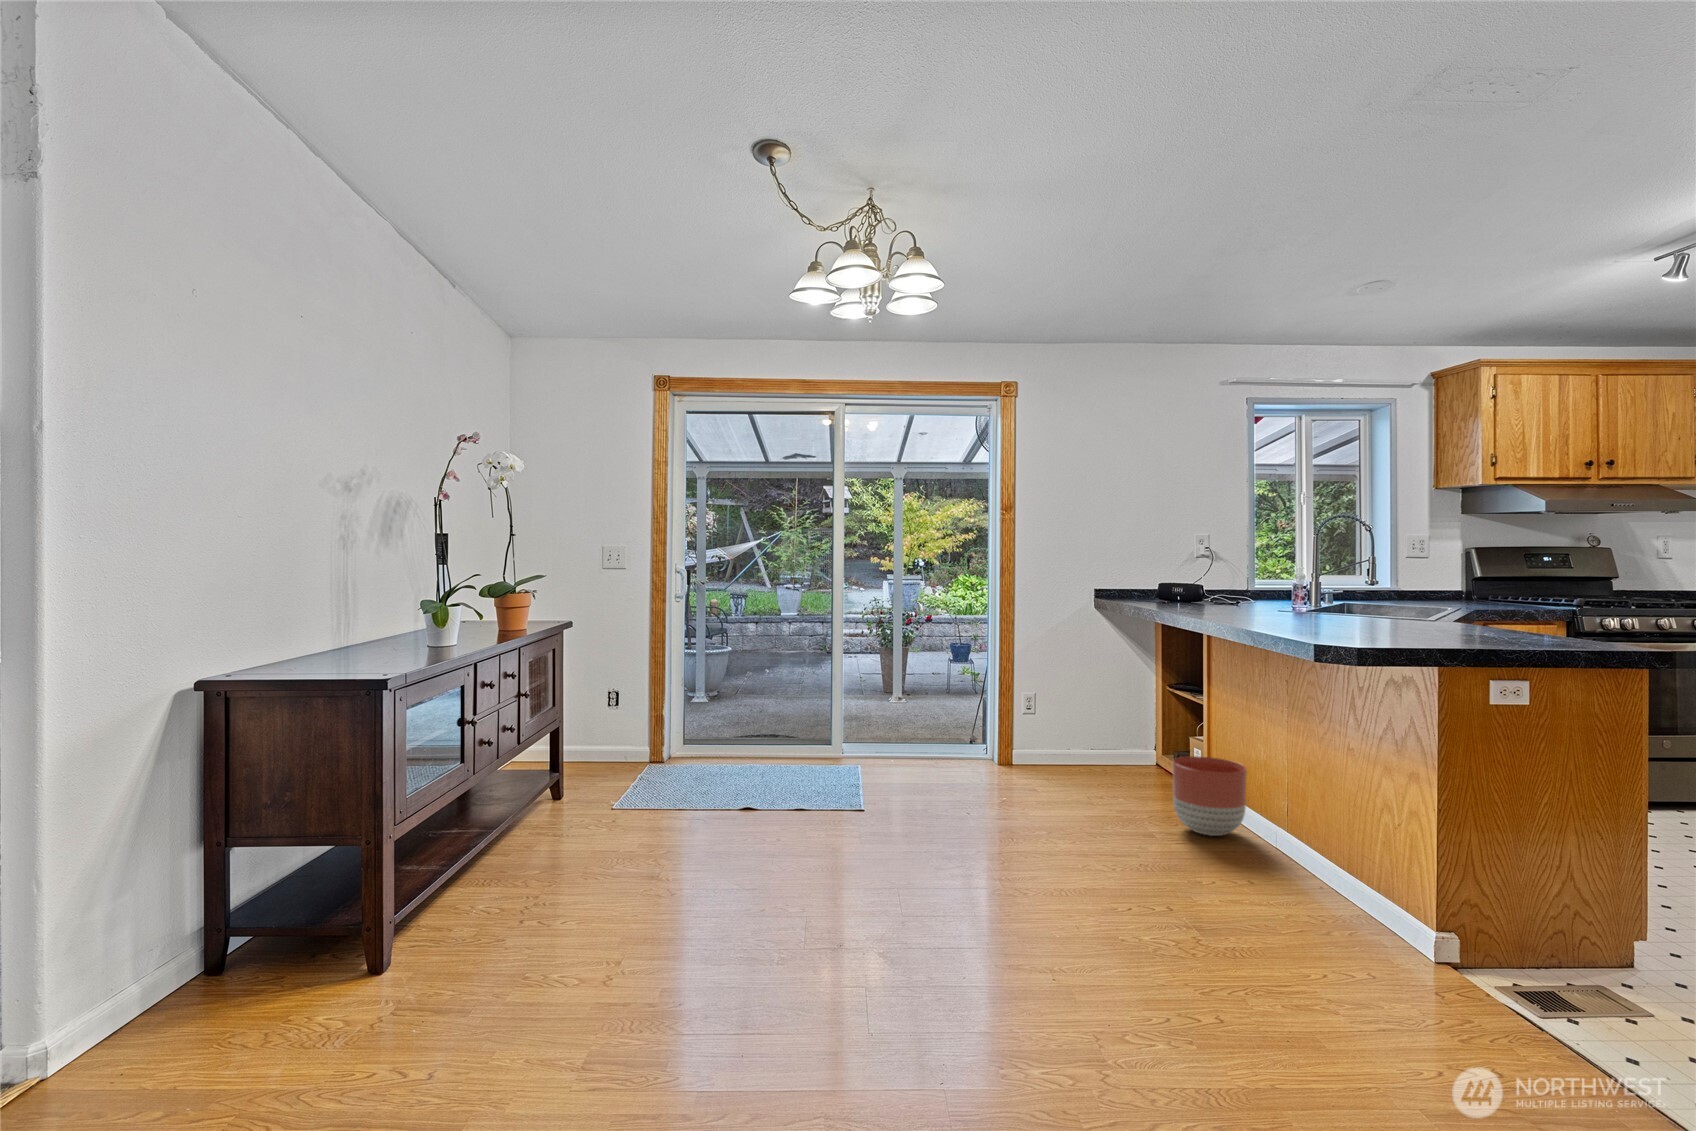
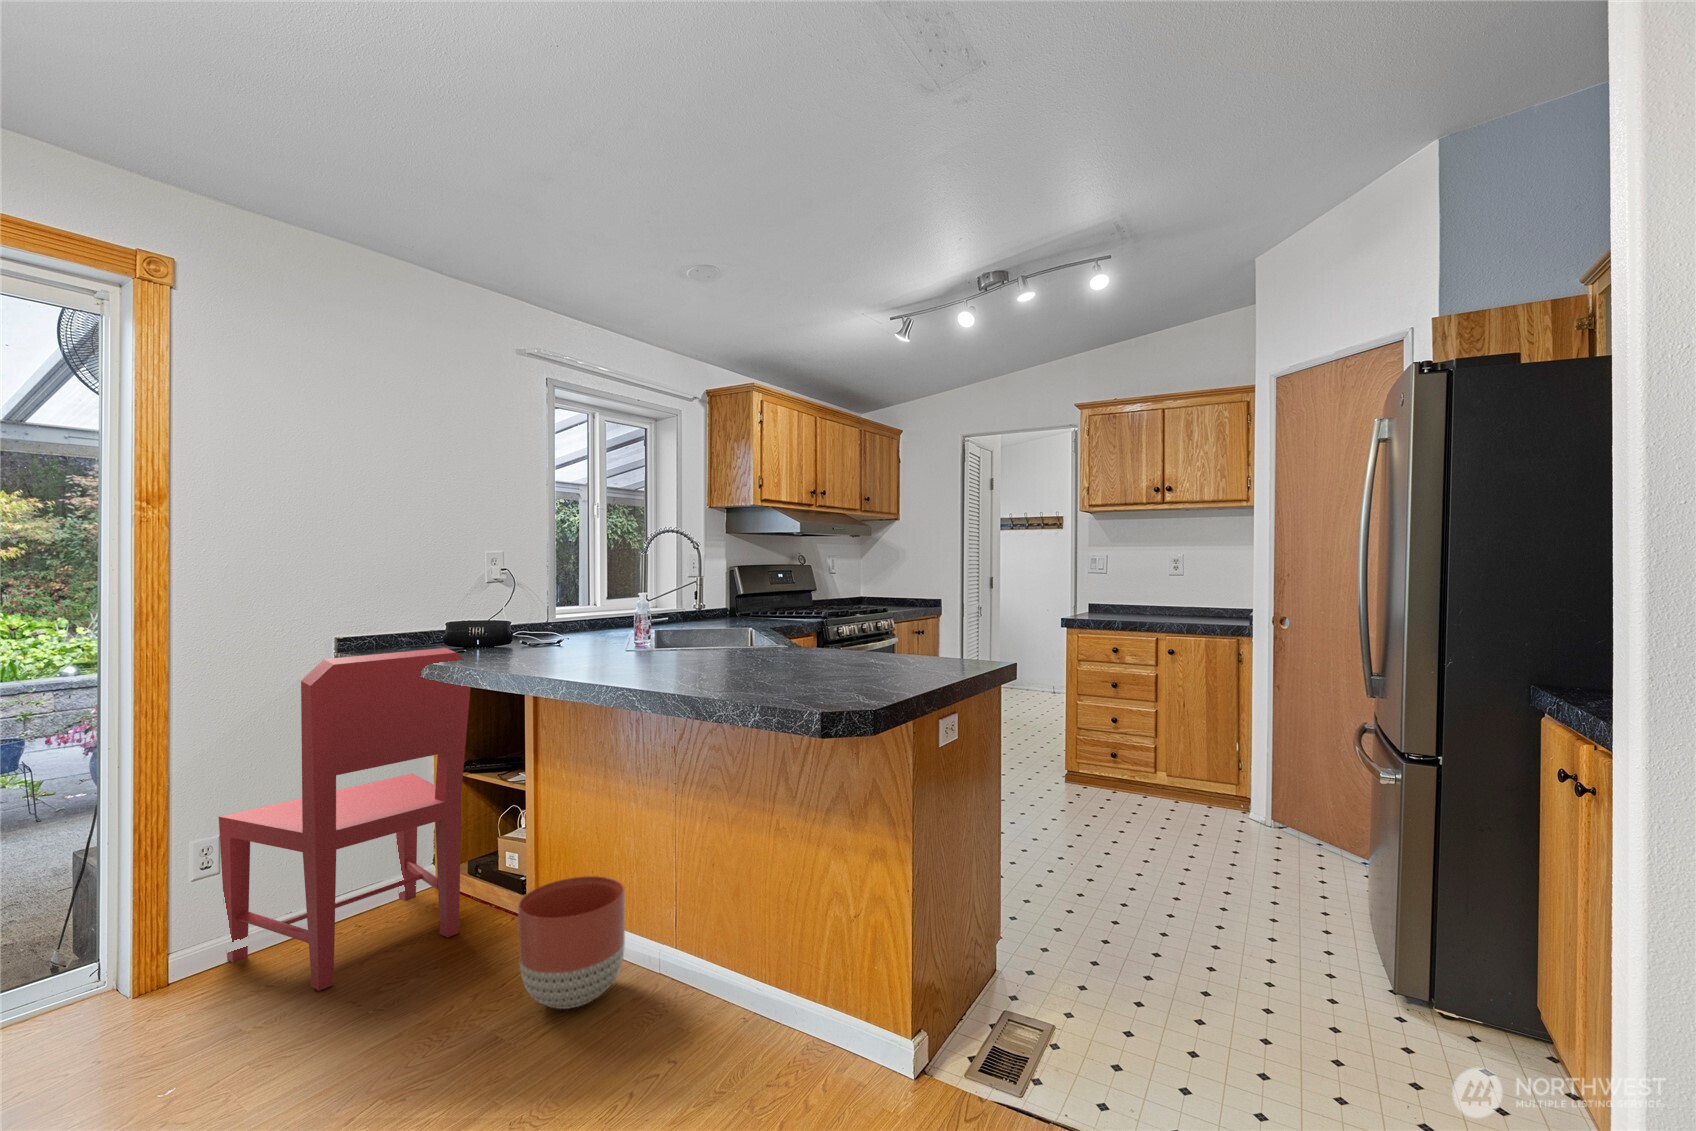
dining chair: none [1035,597,1167,787] -> present [219,648,471,991]

